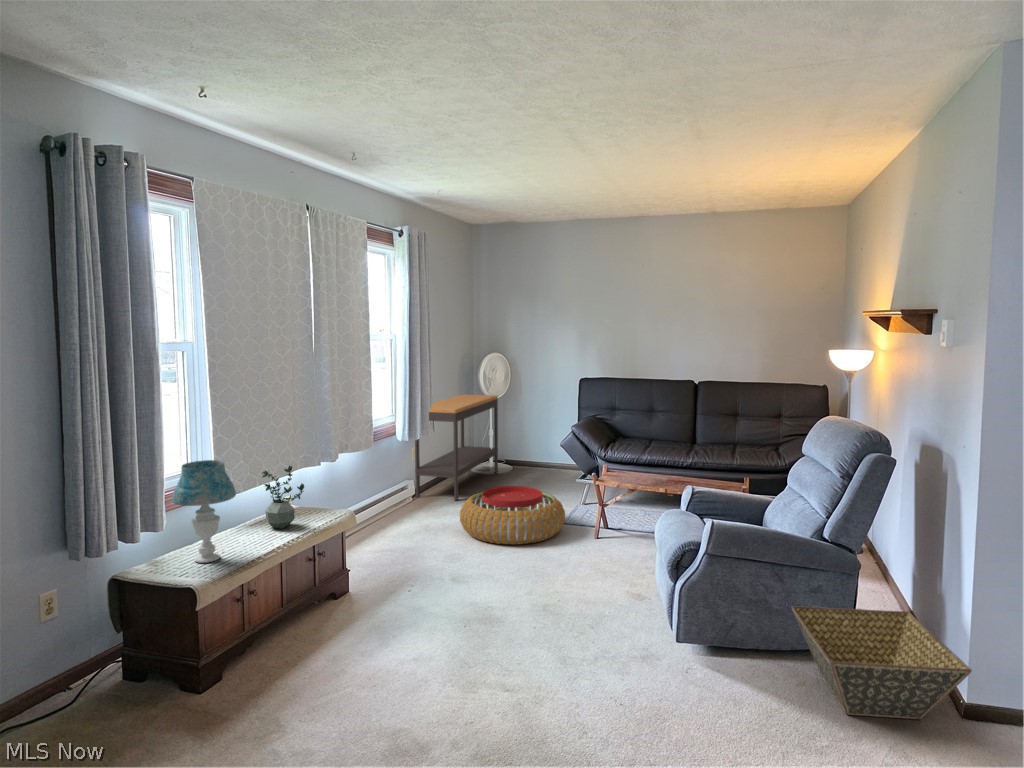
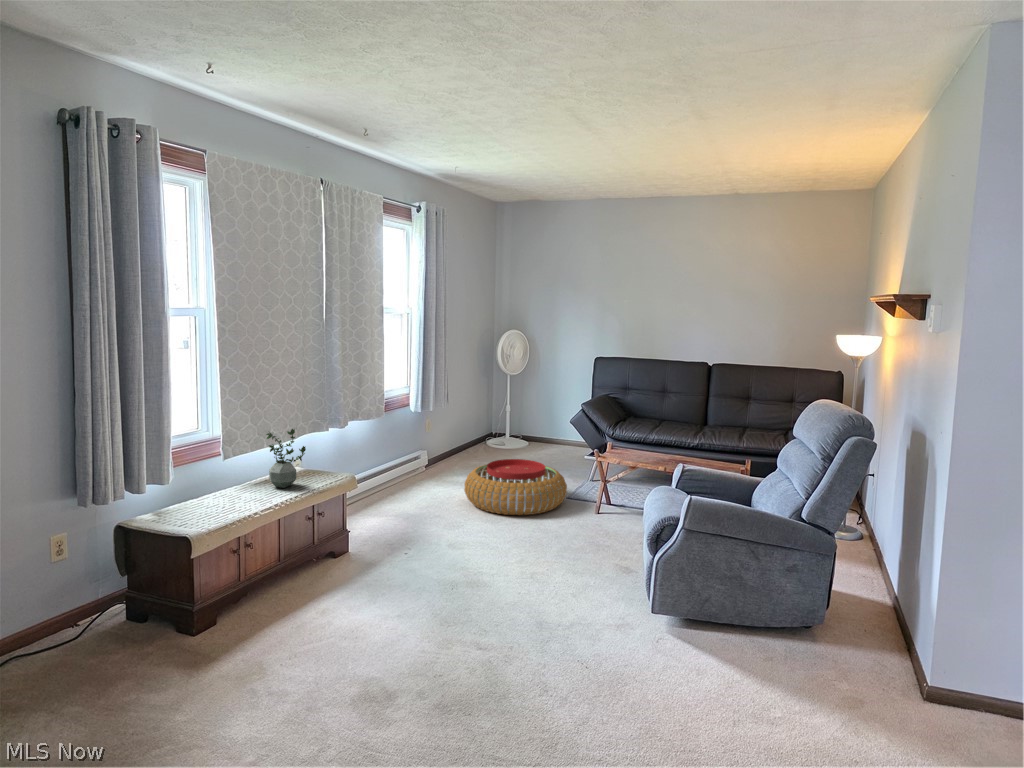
console table: present [415,394,498,501] -> none [428,370,514,472]
table lamp: present [172,460,236,563] -> none [176,420,236,515]
basket: present [792,606,972,720] -> none [765,584,933,700]

